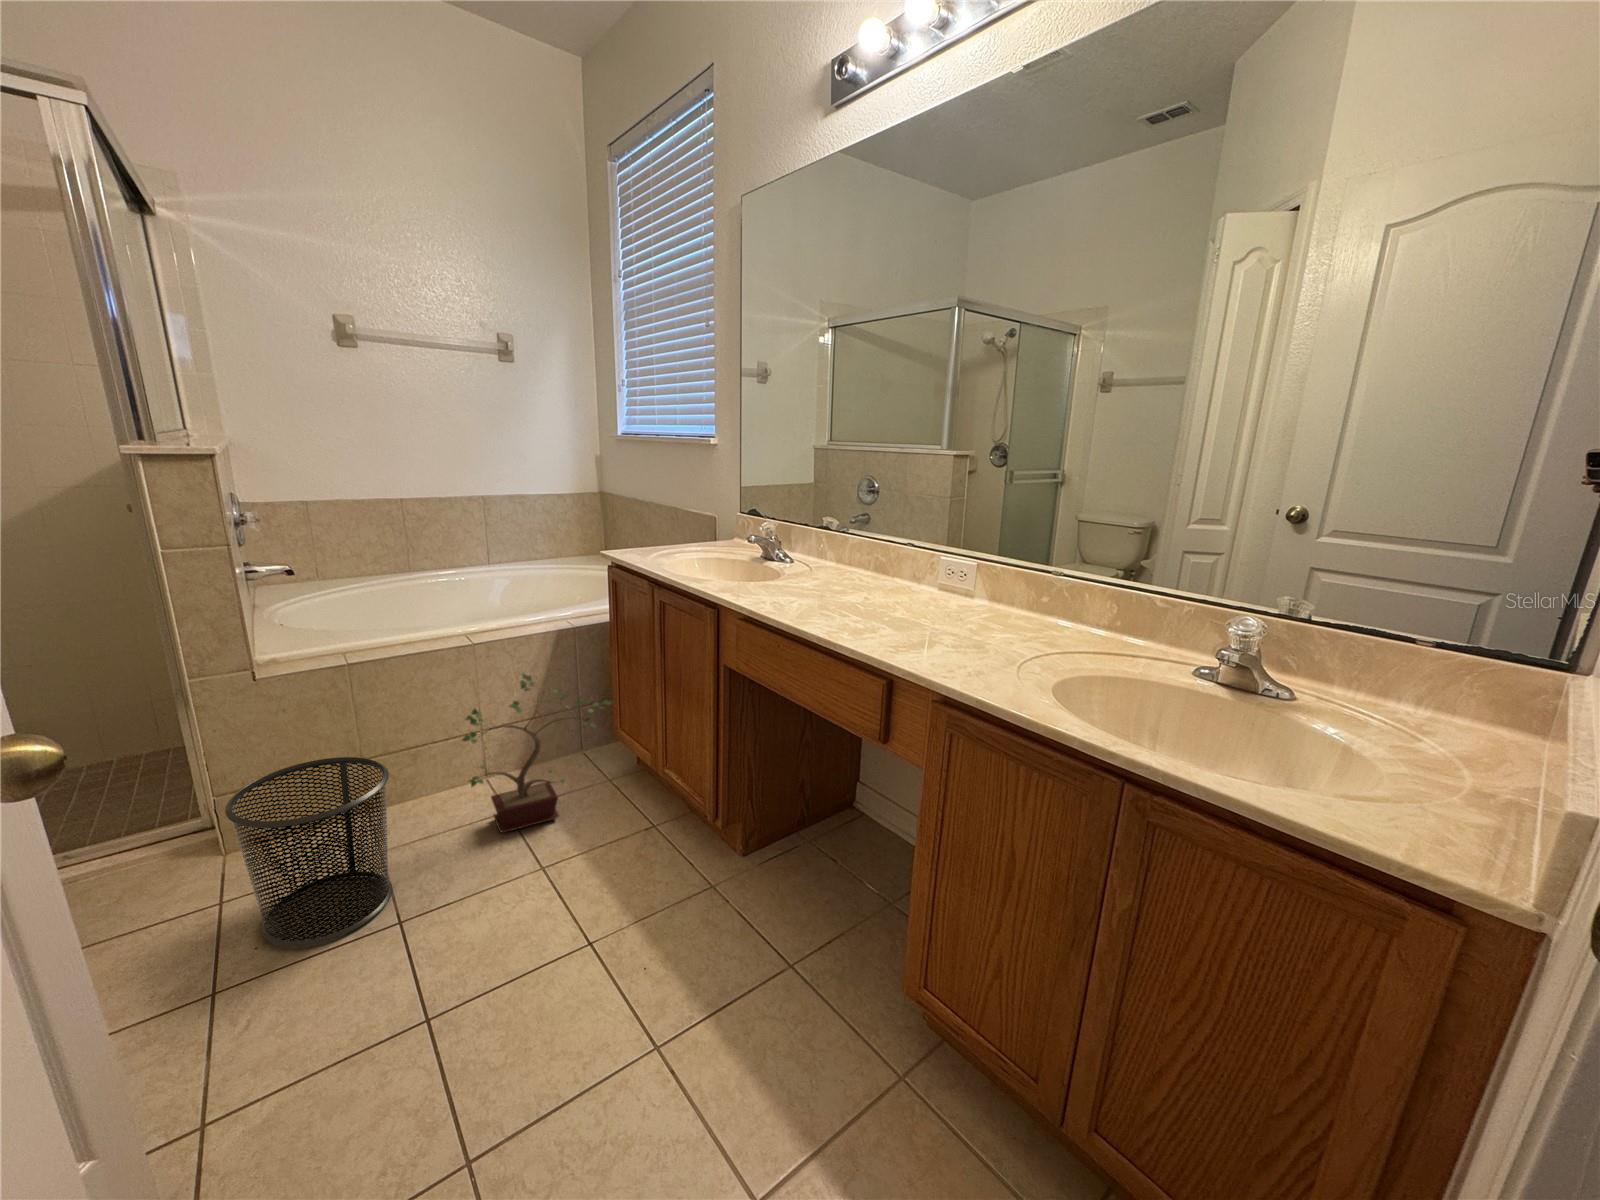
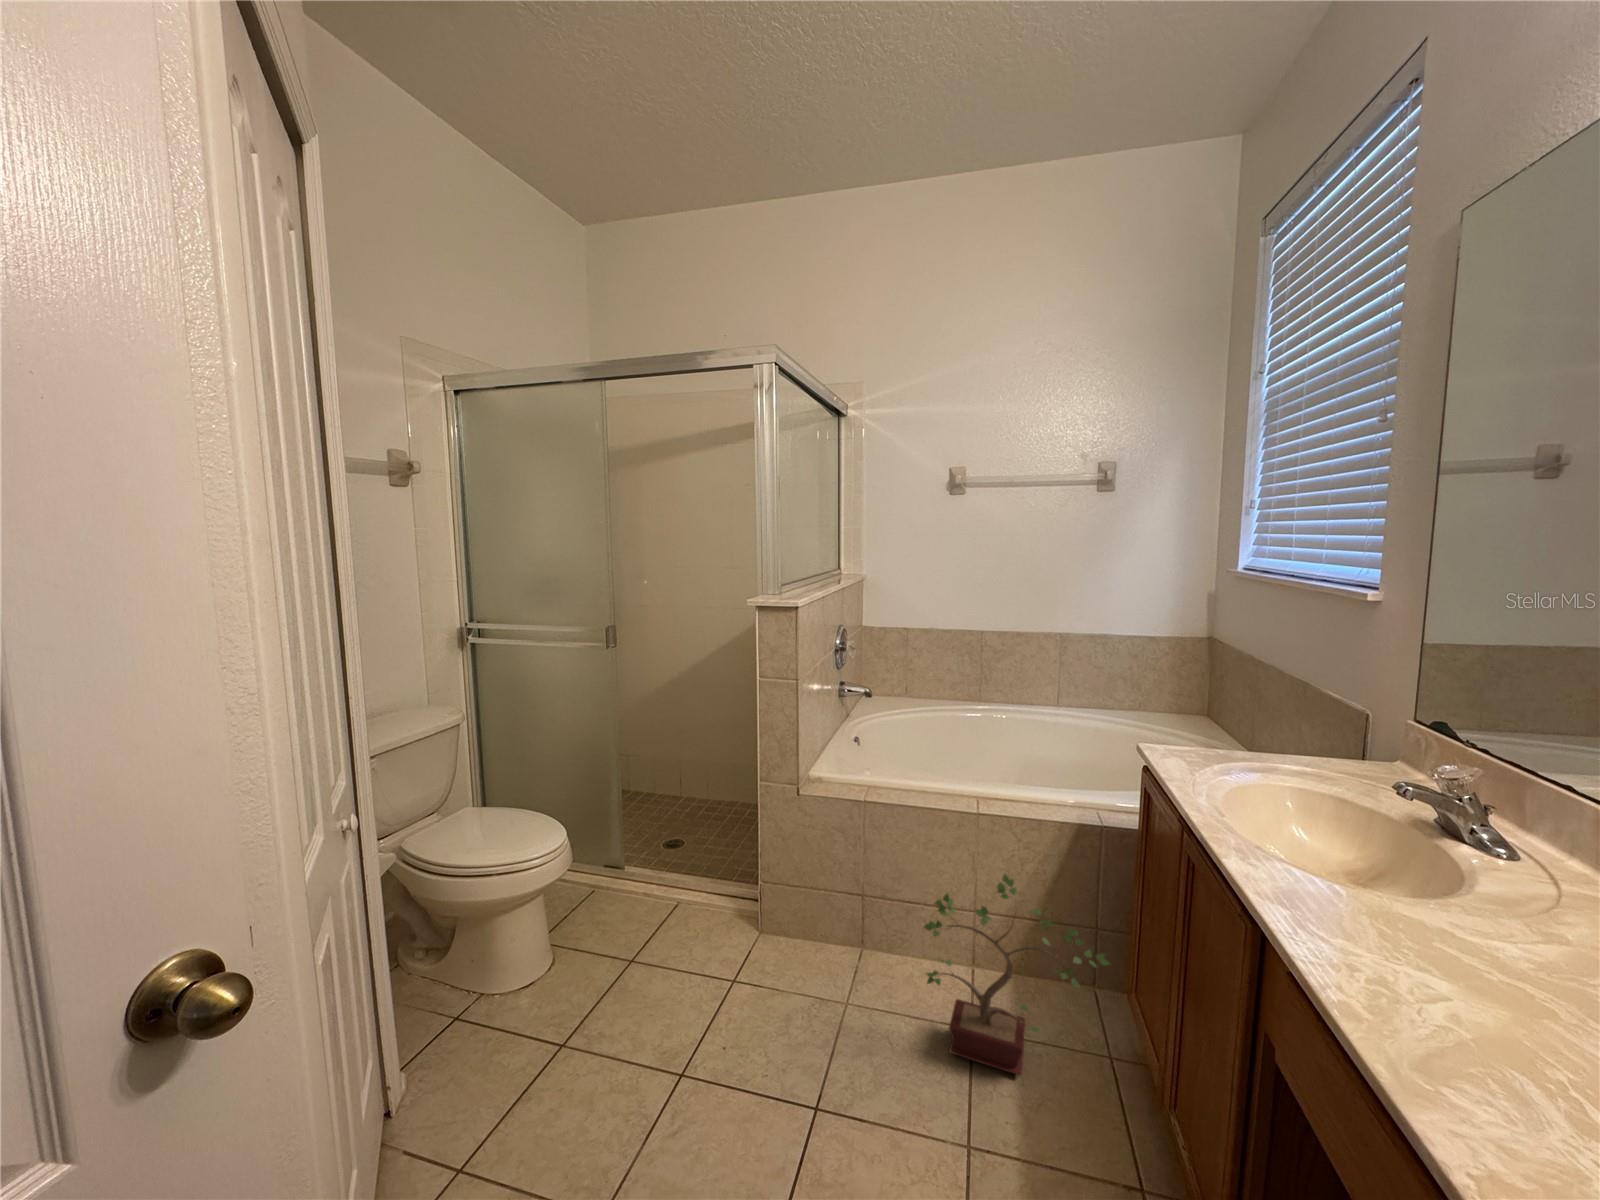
waste bin: present [225,757,392,946] -> none [719,886,843,1082]

